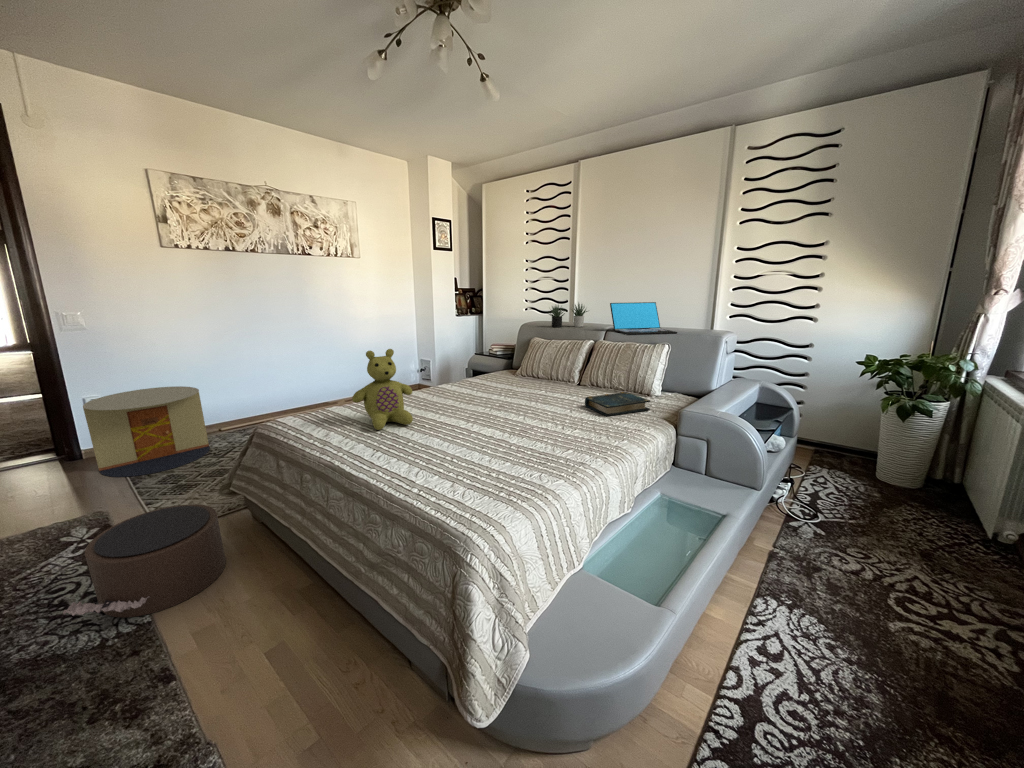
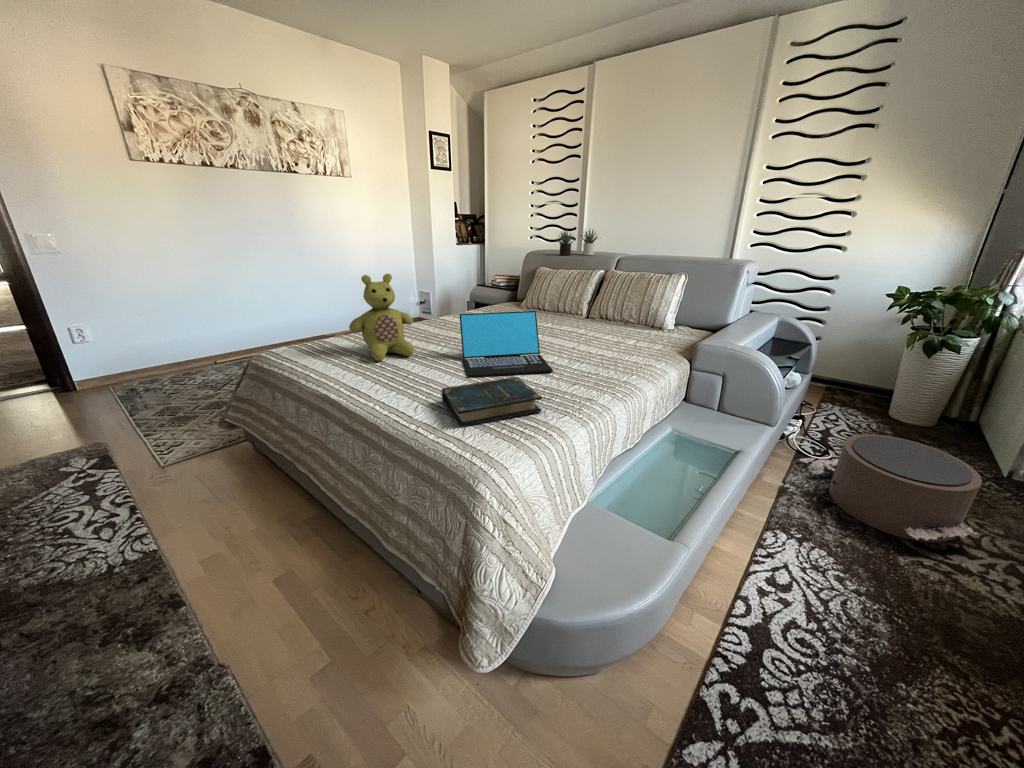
laptop: present [610,302,677,335] -> present [460,311,553,378]
side table: present [83,386,210,477] -> none [68,316,206,408]
book: present [585,392,650,416] -> present [442,377,542,427]
pouf: present [63,504,226,618] -> present [813,434,982,542]

